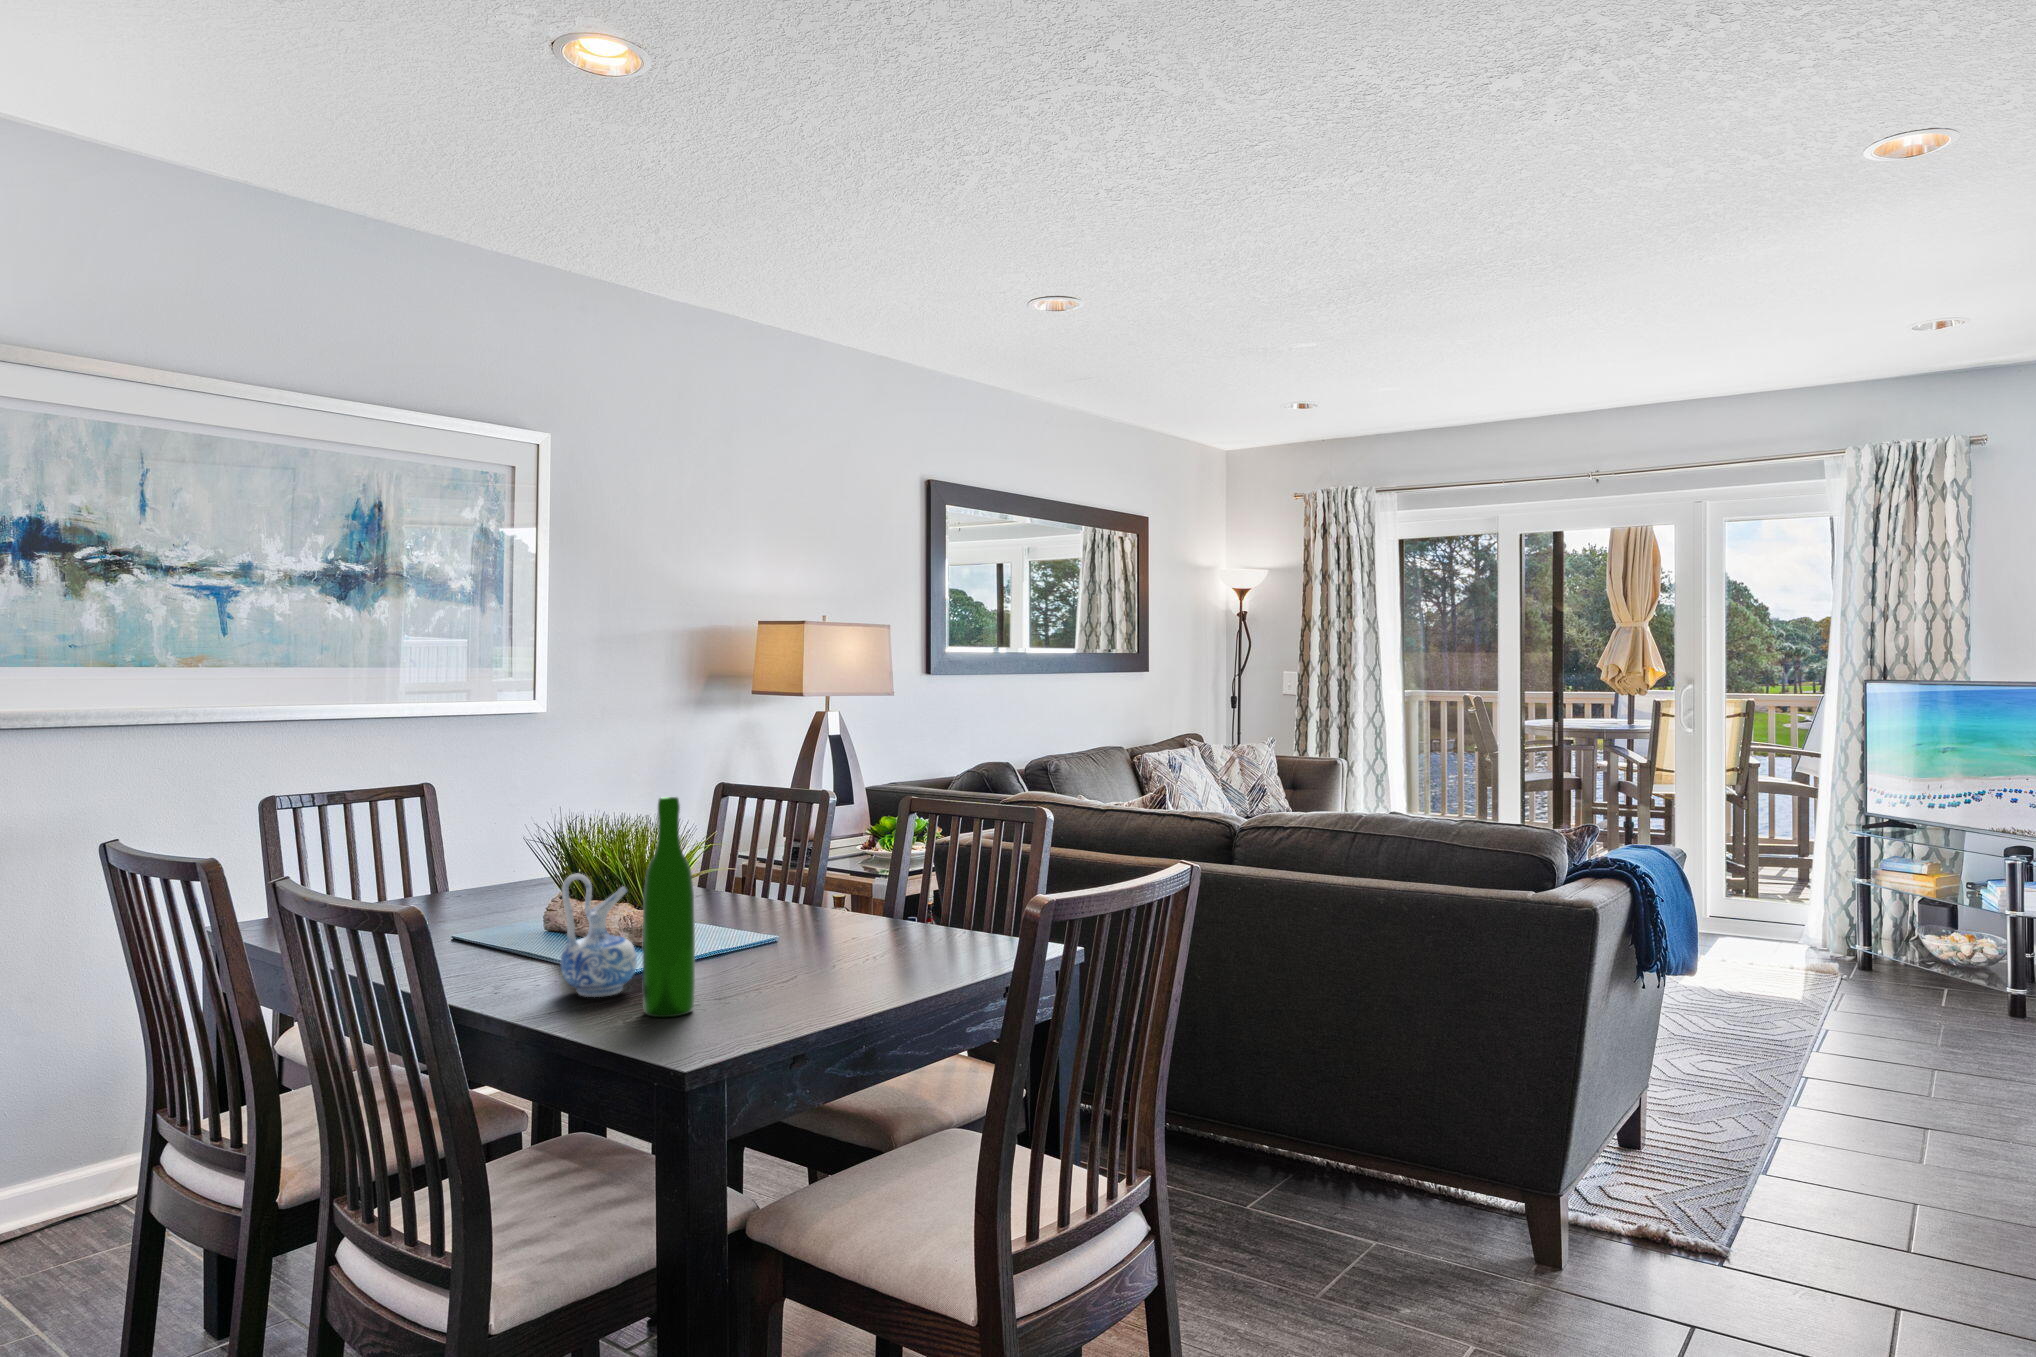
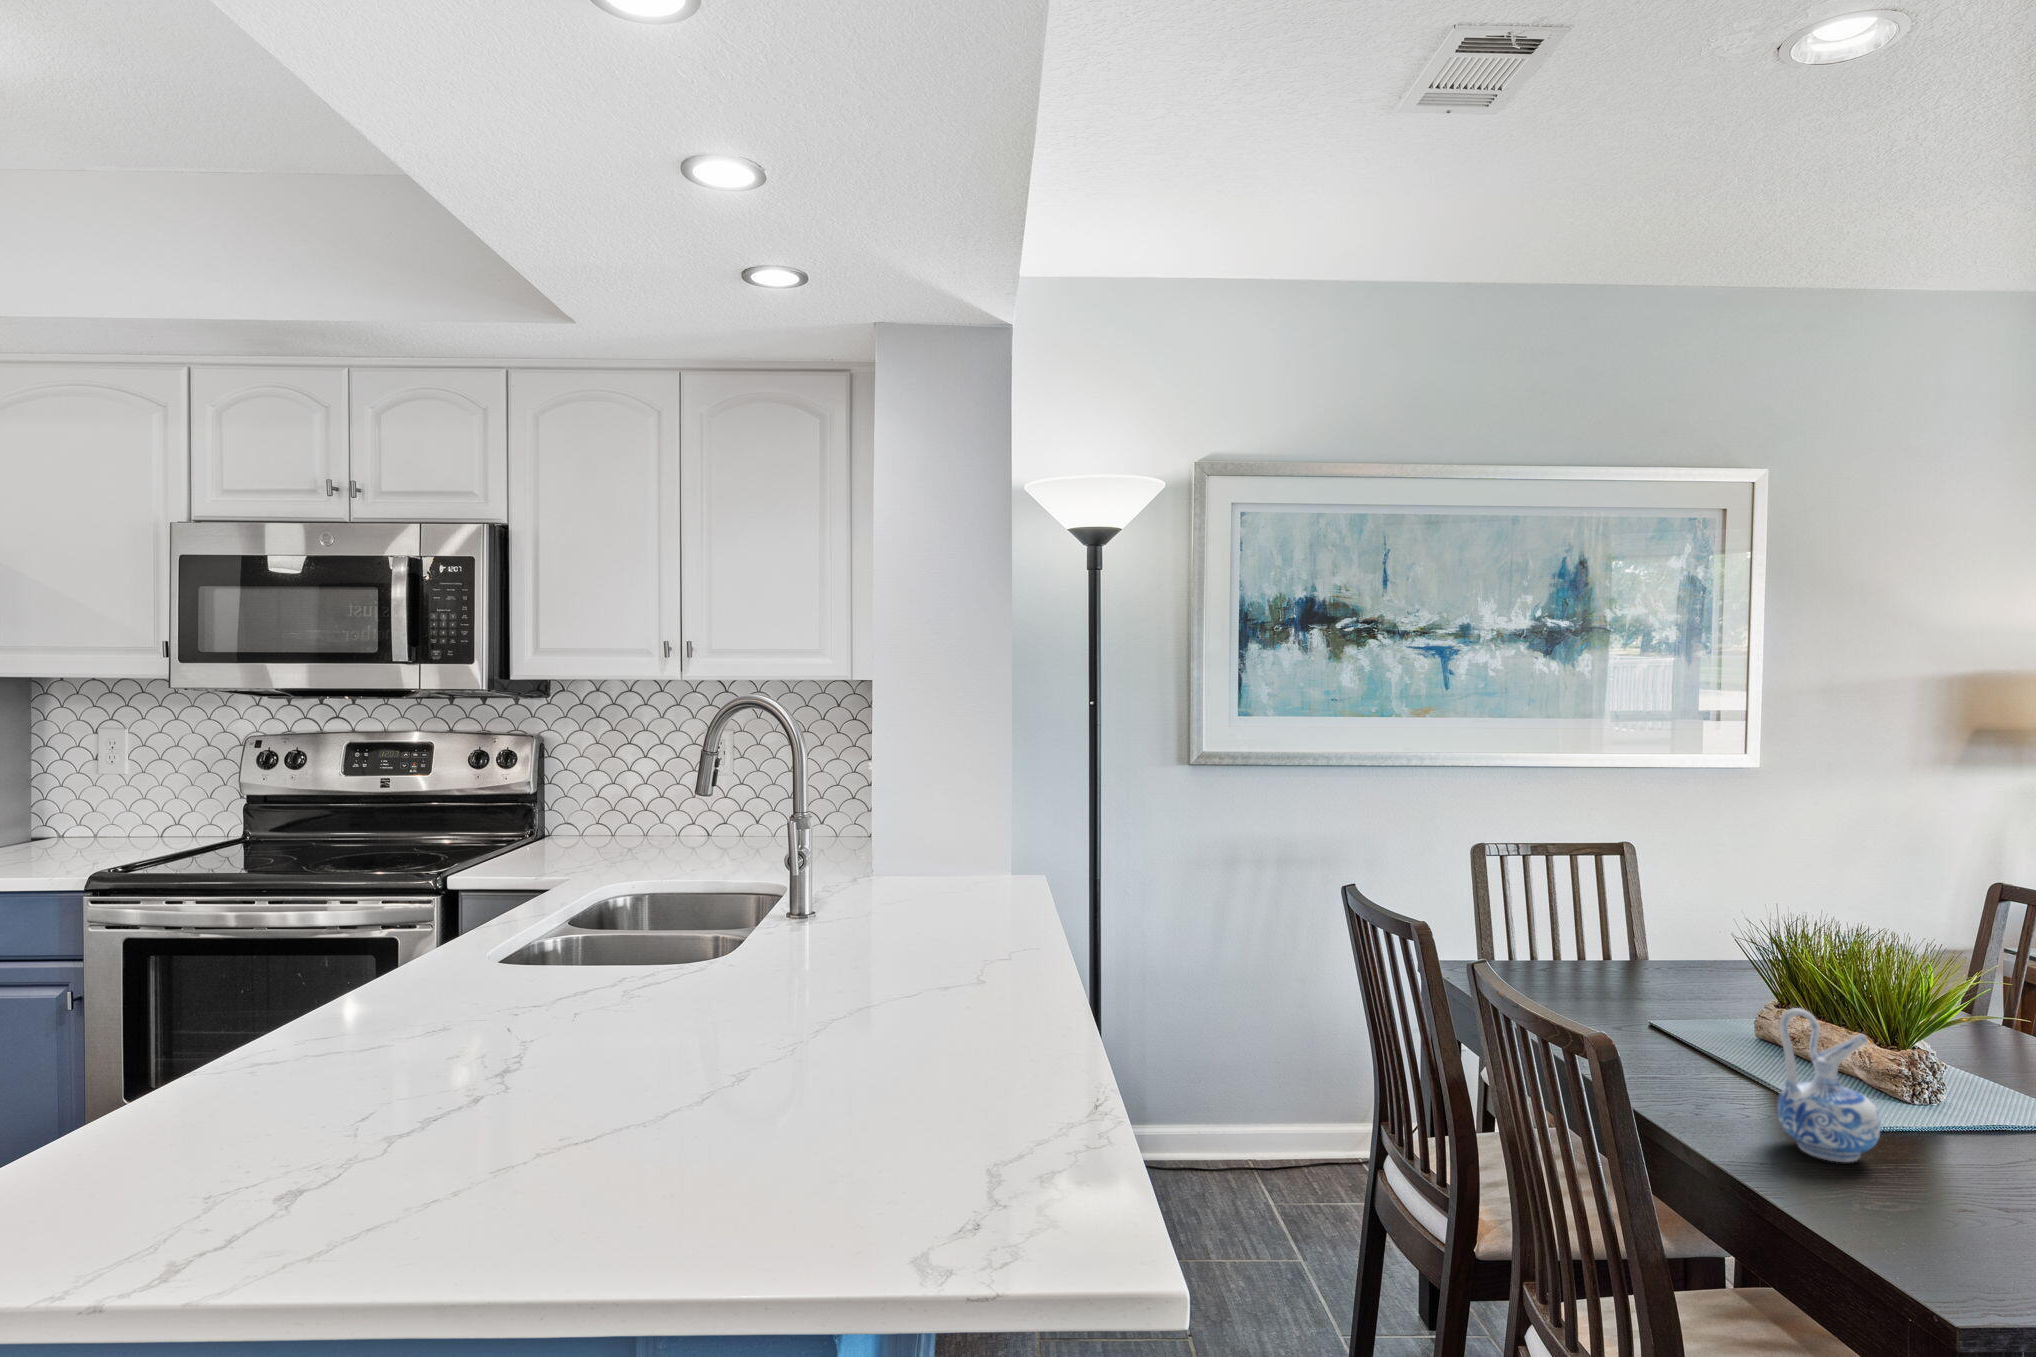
wine bottle: present [642,797,695,1017] -> none [1892,944,1972,1228]

